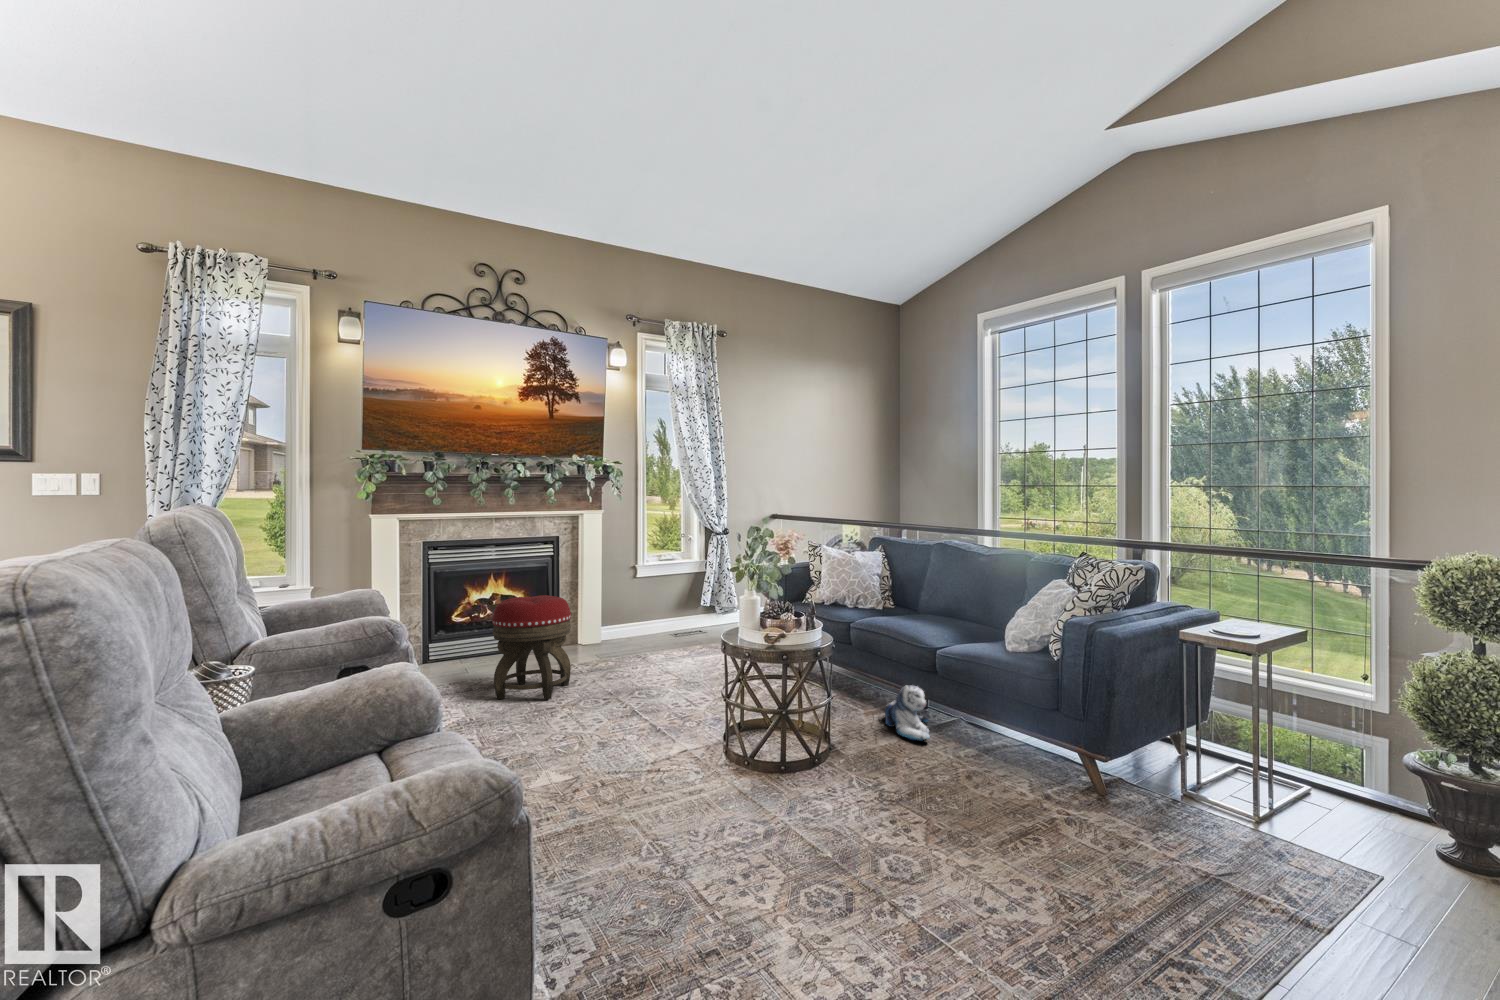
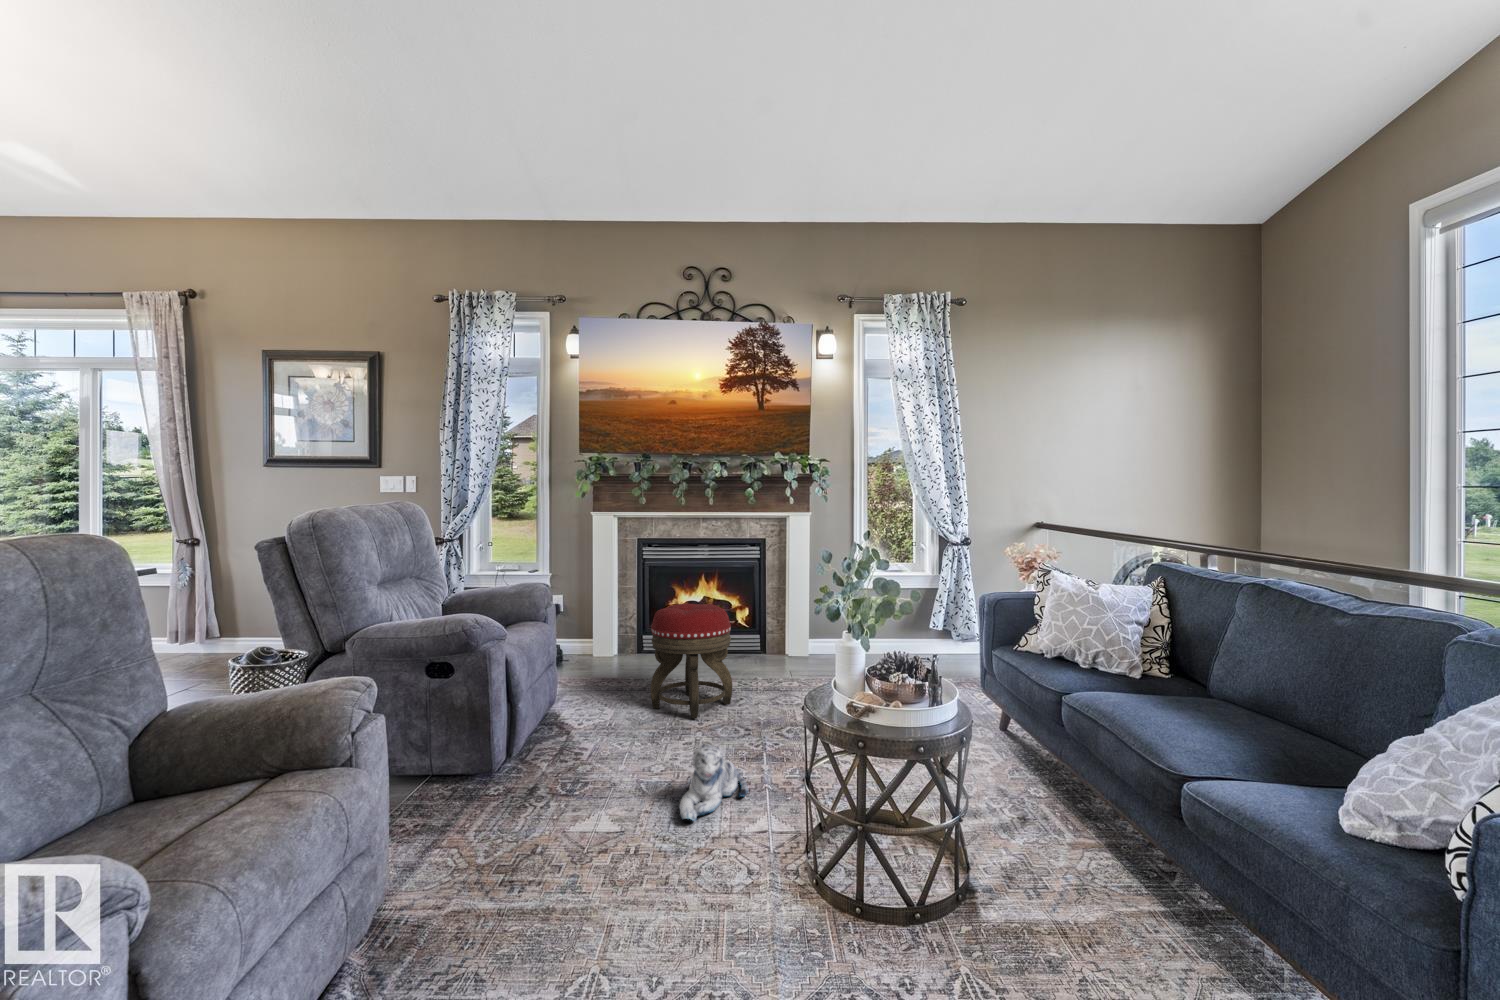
plush toy: present [885,685,930,741] -> present [679,744,748,820]

